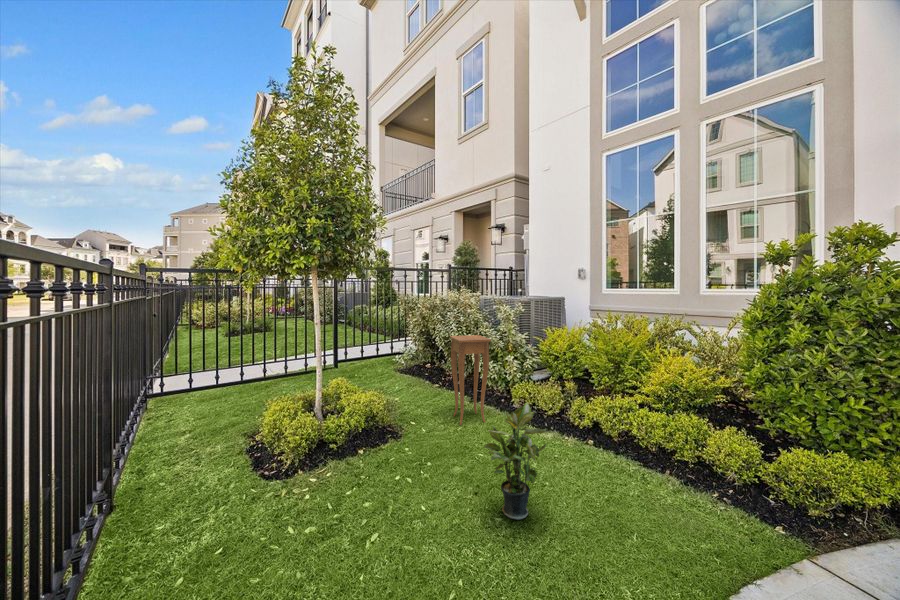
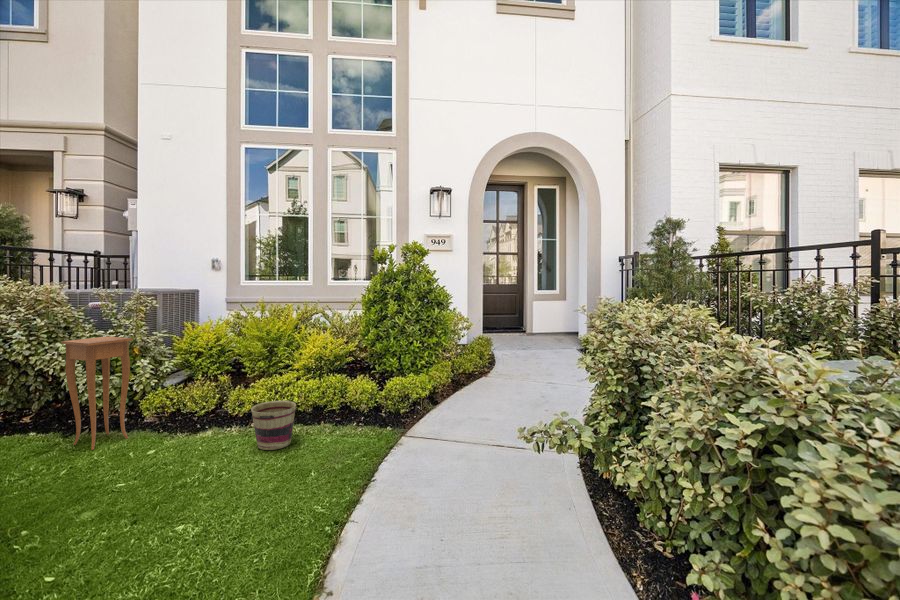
potted plant: present [484,403,547,519] -> none [173,382,239,491]
basket: none [573,430,626,494] -> present [251,401,296,450]

